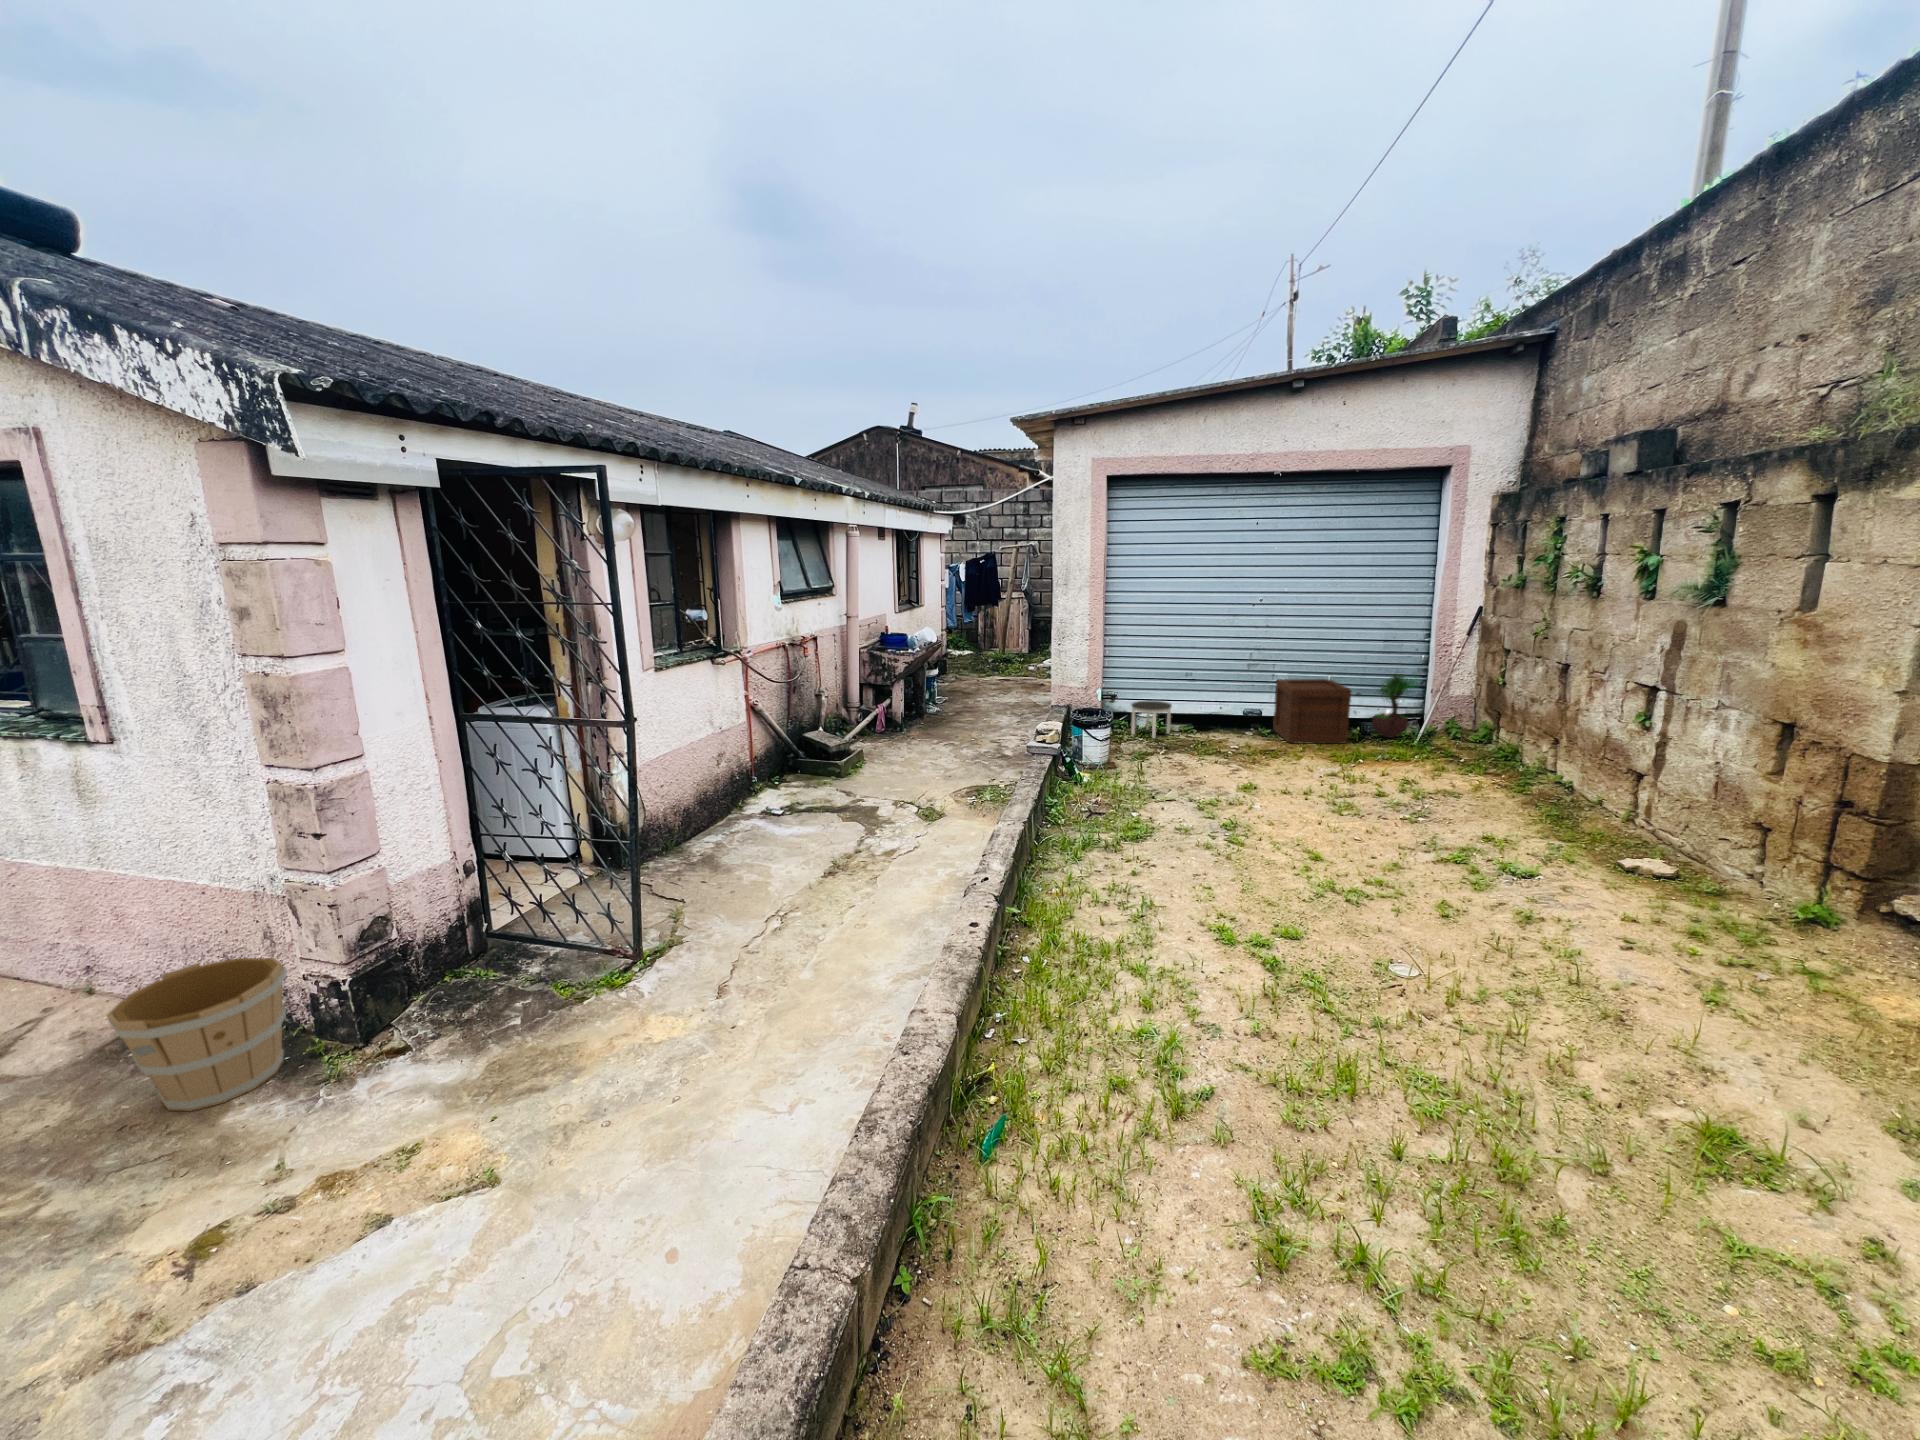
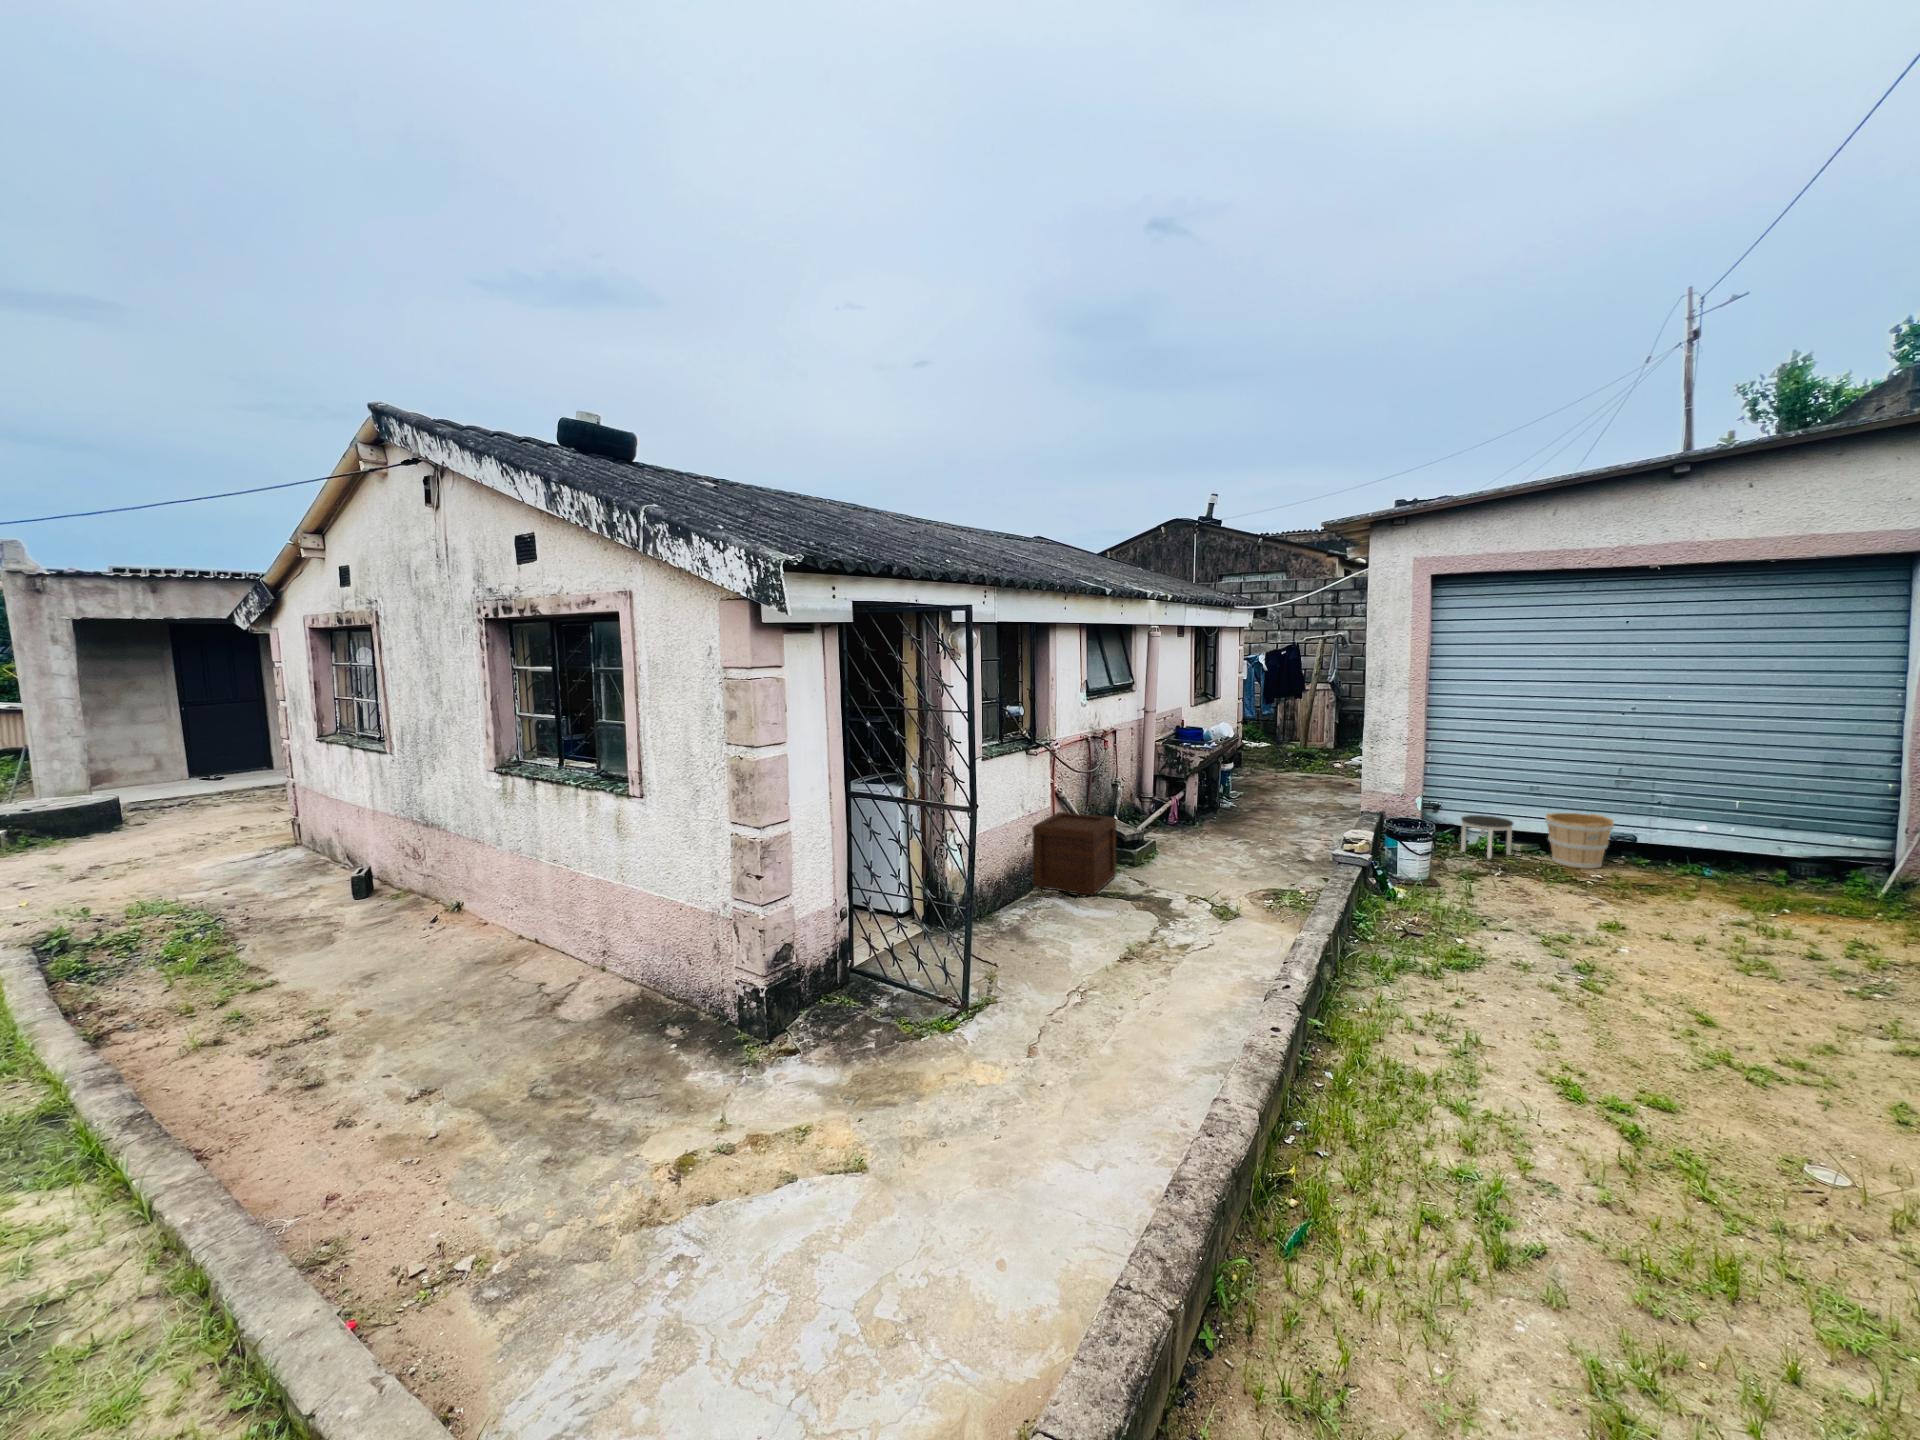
potted tree: present [1372,671,1417,738] -> none [1802,798,1881,887]
wooden crate: present [1273,679,1351,744] -> present [1032,812,1116,896]
wooden bucket: present [107,957,287,1111] -> present [1545,813,1614,869]

